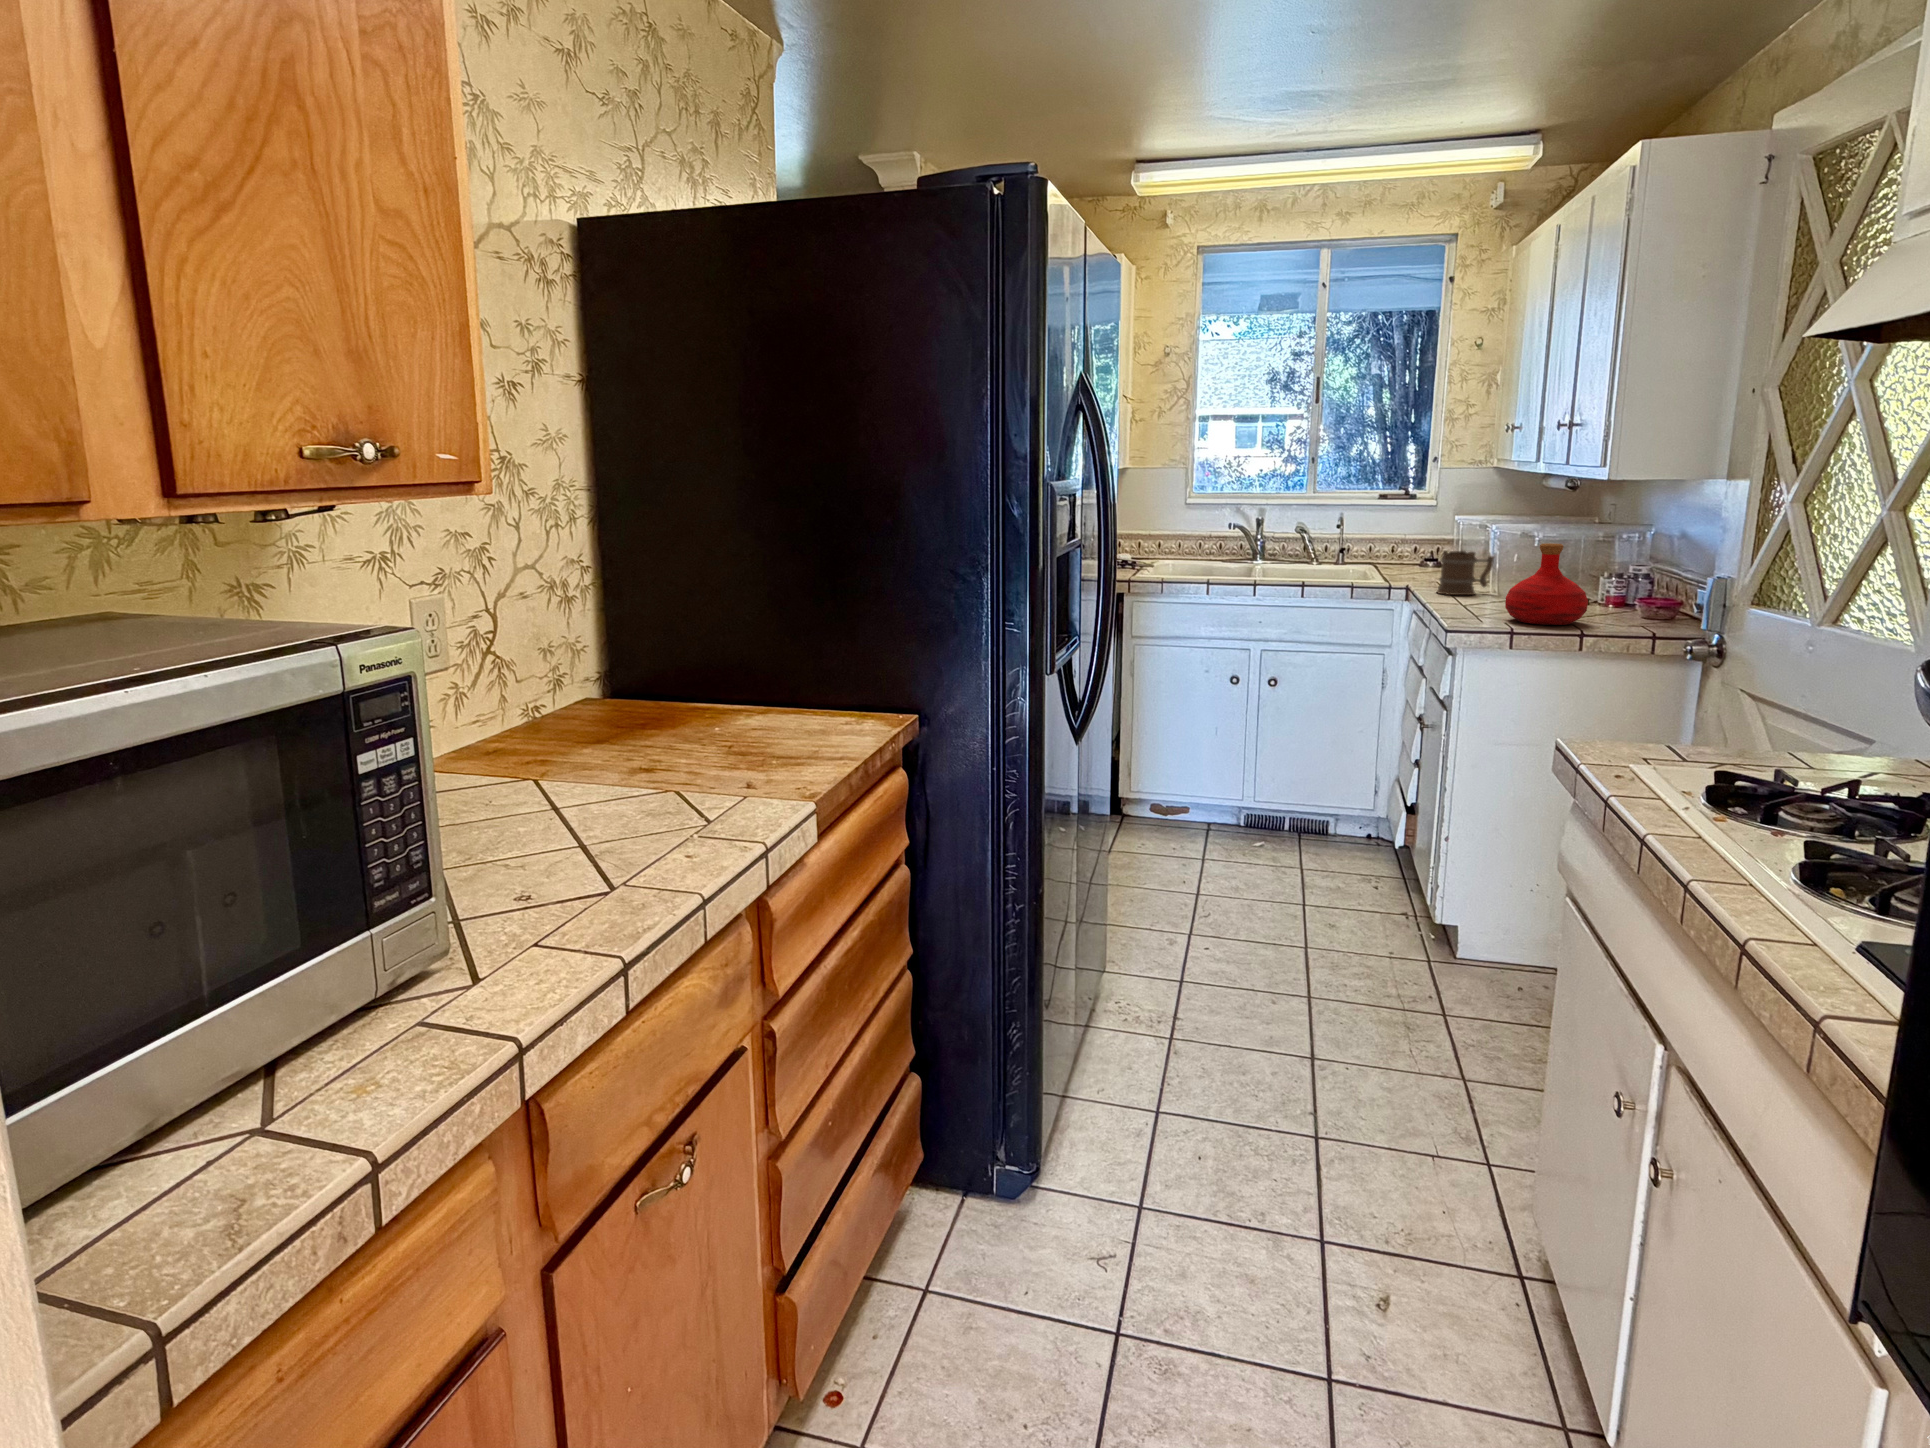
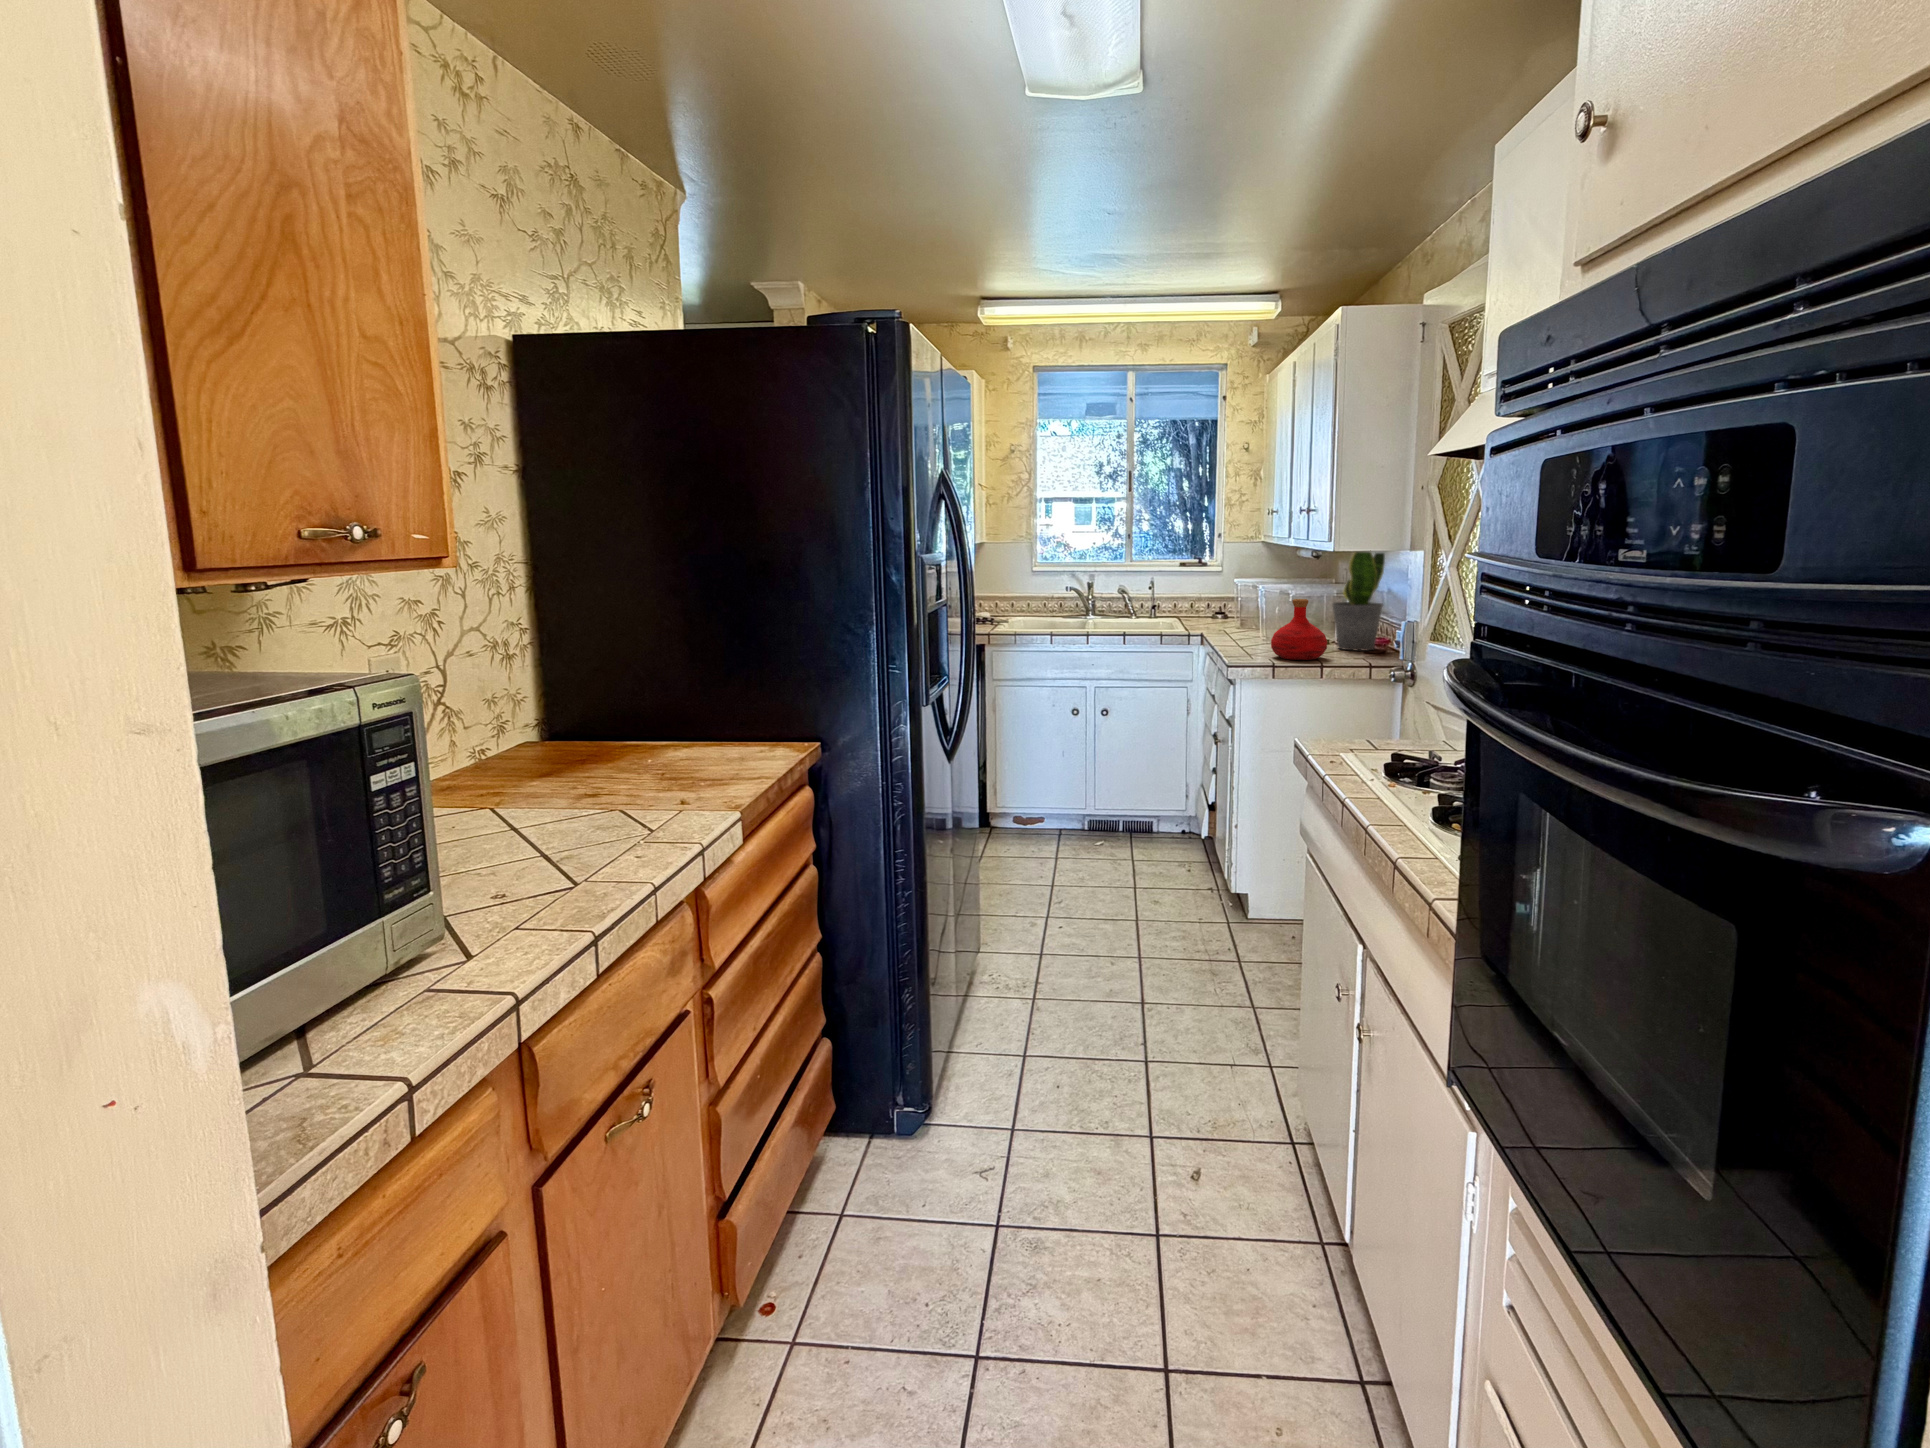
potted plant: none [1594,462,1679,614] -> present [1332,550,1385,650]
mug: present [1437,550,1494,595] -> none [1225,605,1266,639]

